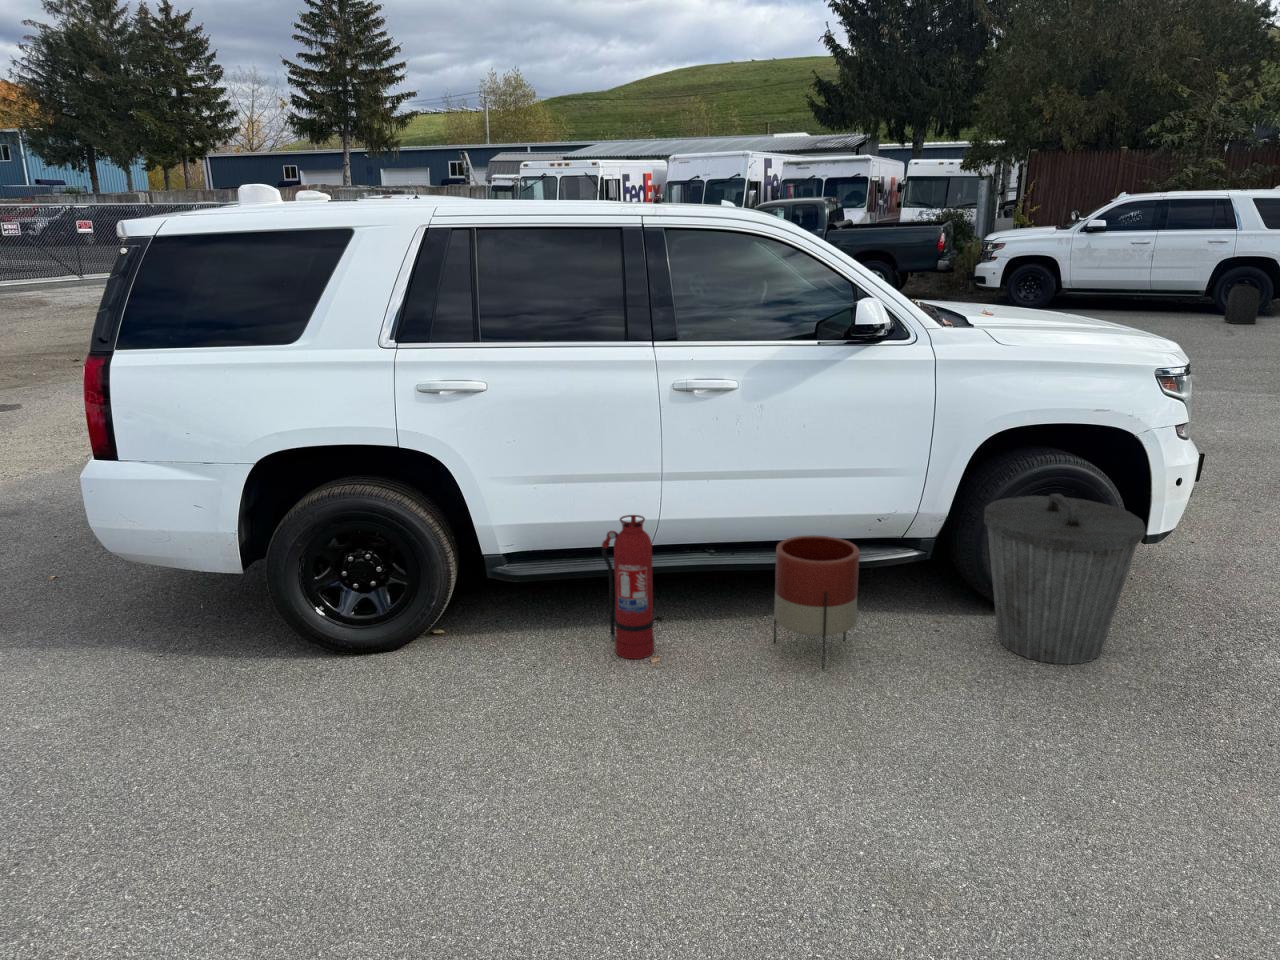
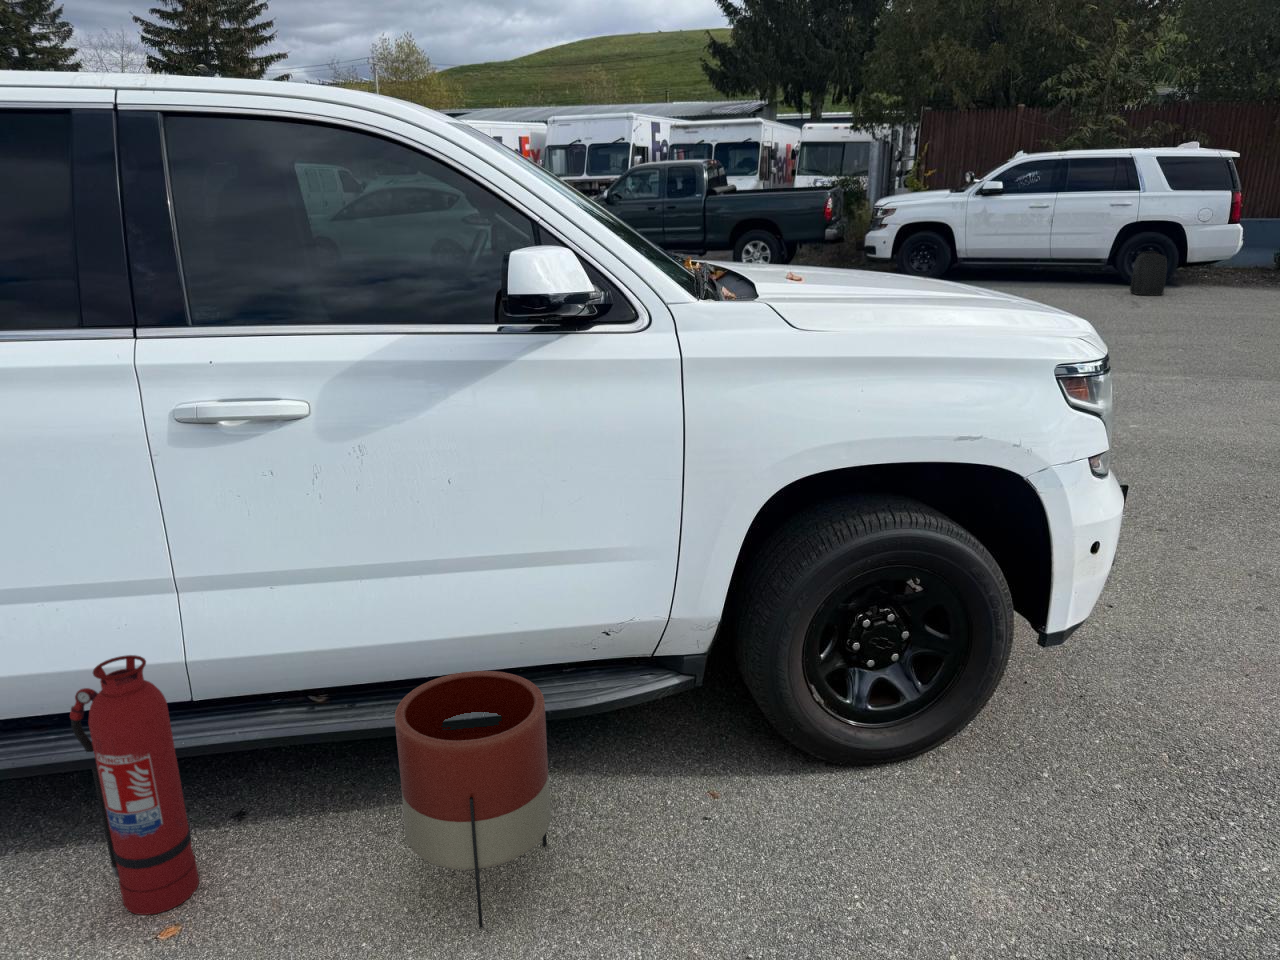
trash can: present [984,494,1145,664] -> none [769,581,1040,891]

